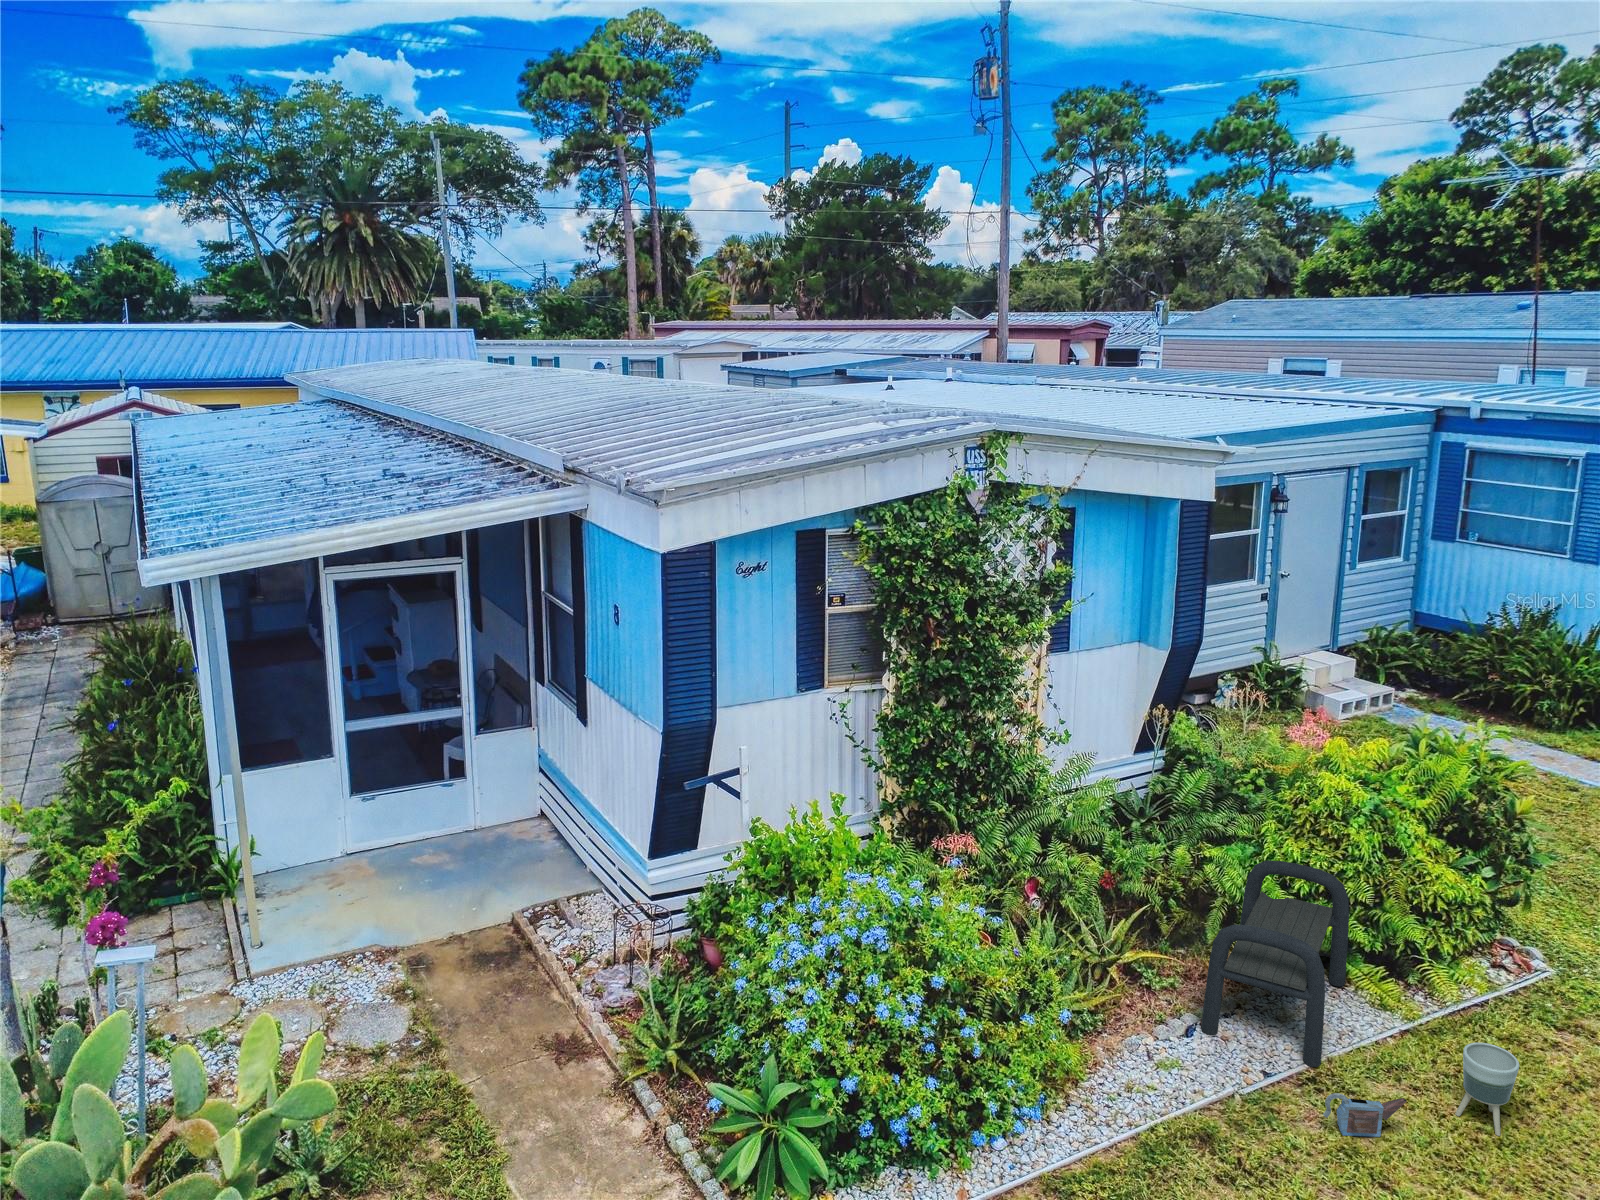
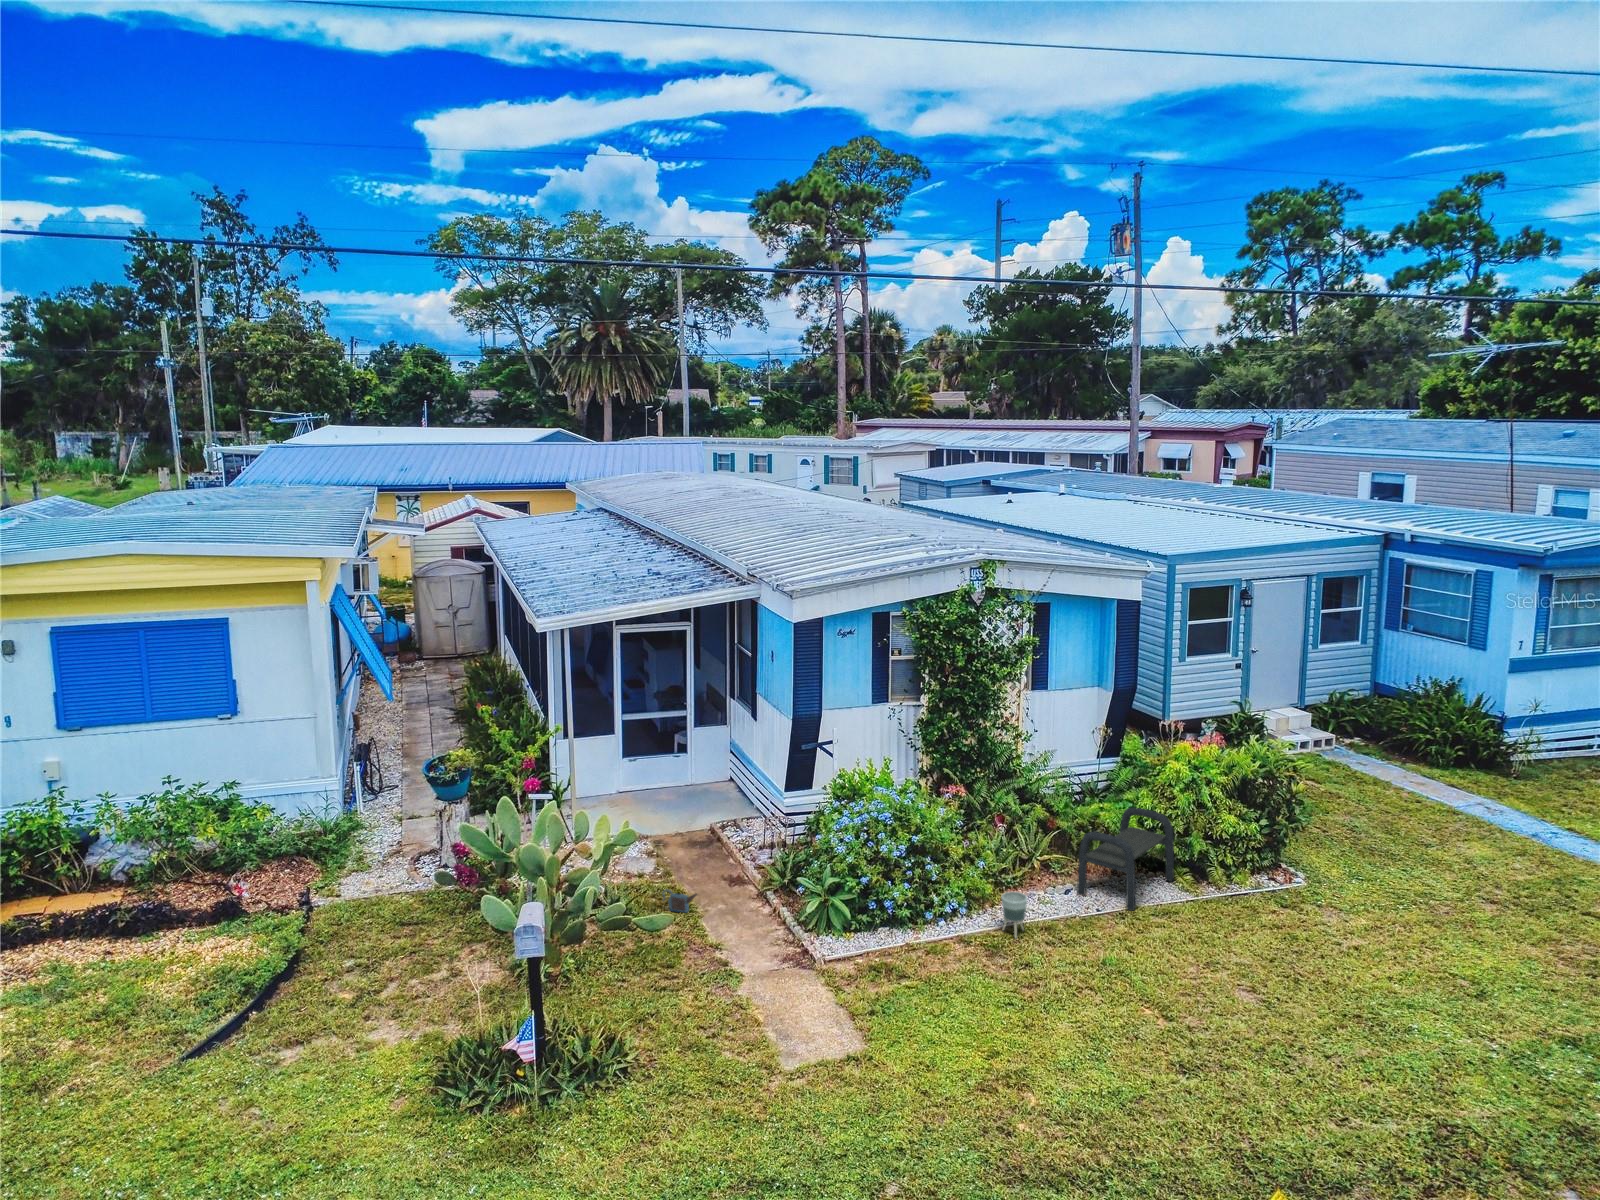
planter: present [1456,1043,1519,1136] -> present [1002,892,1027,938]
watering can: present [1323,1093,1407,1137] -> present [662,889,697,913]

